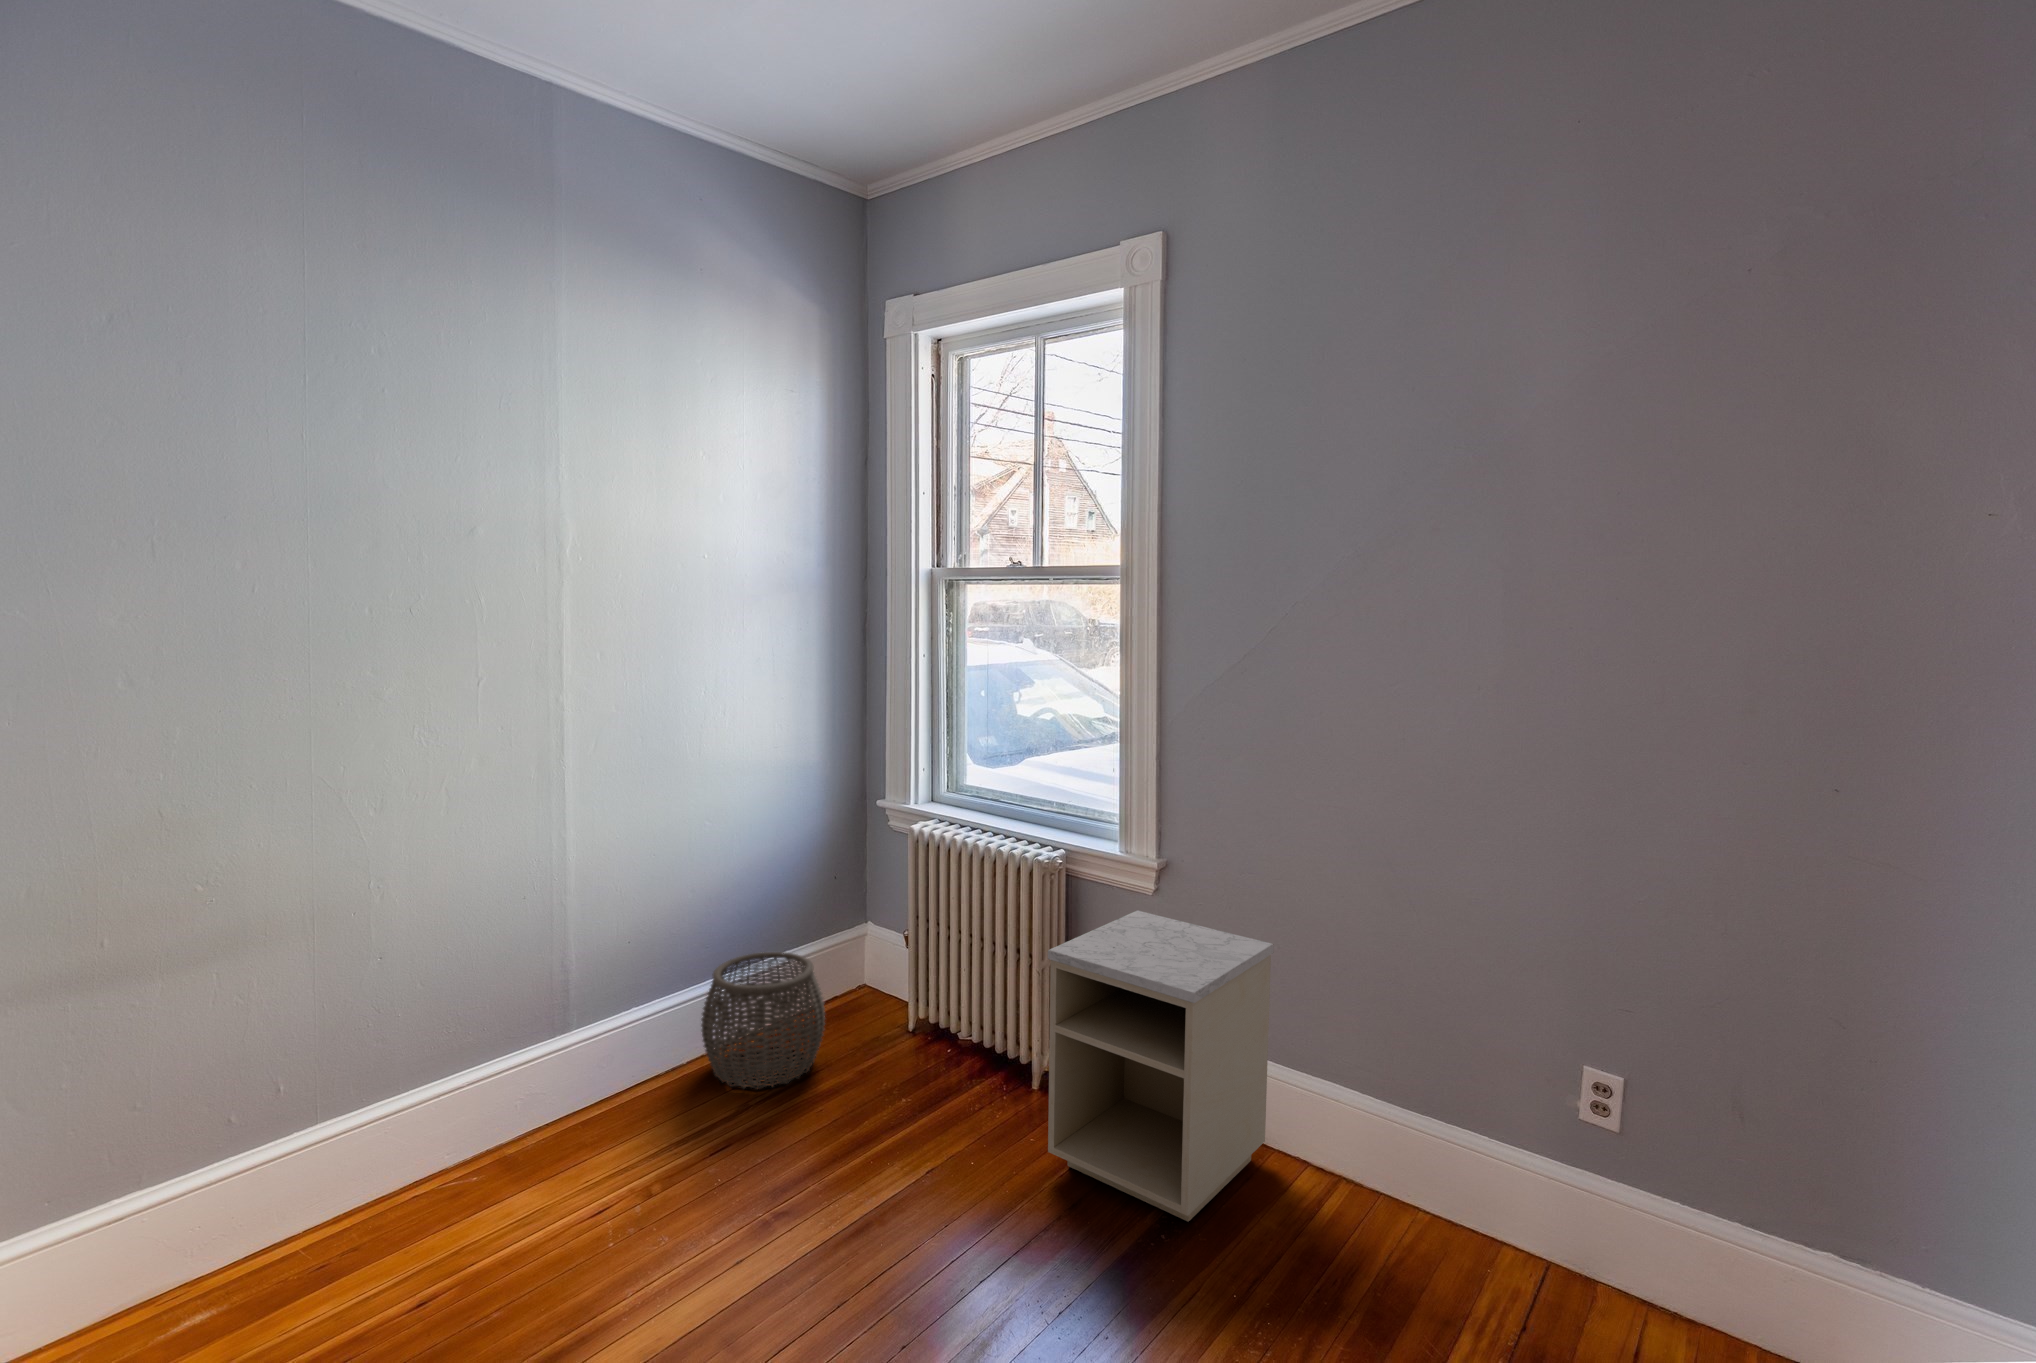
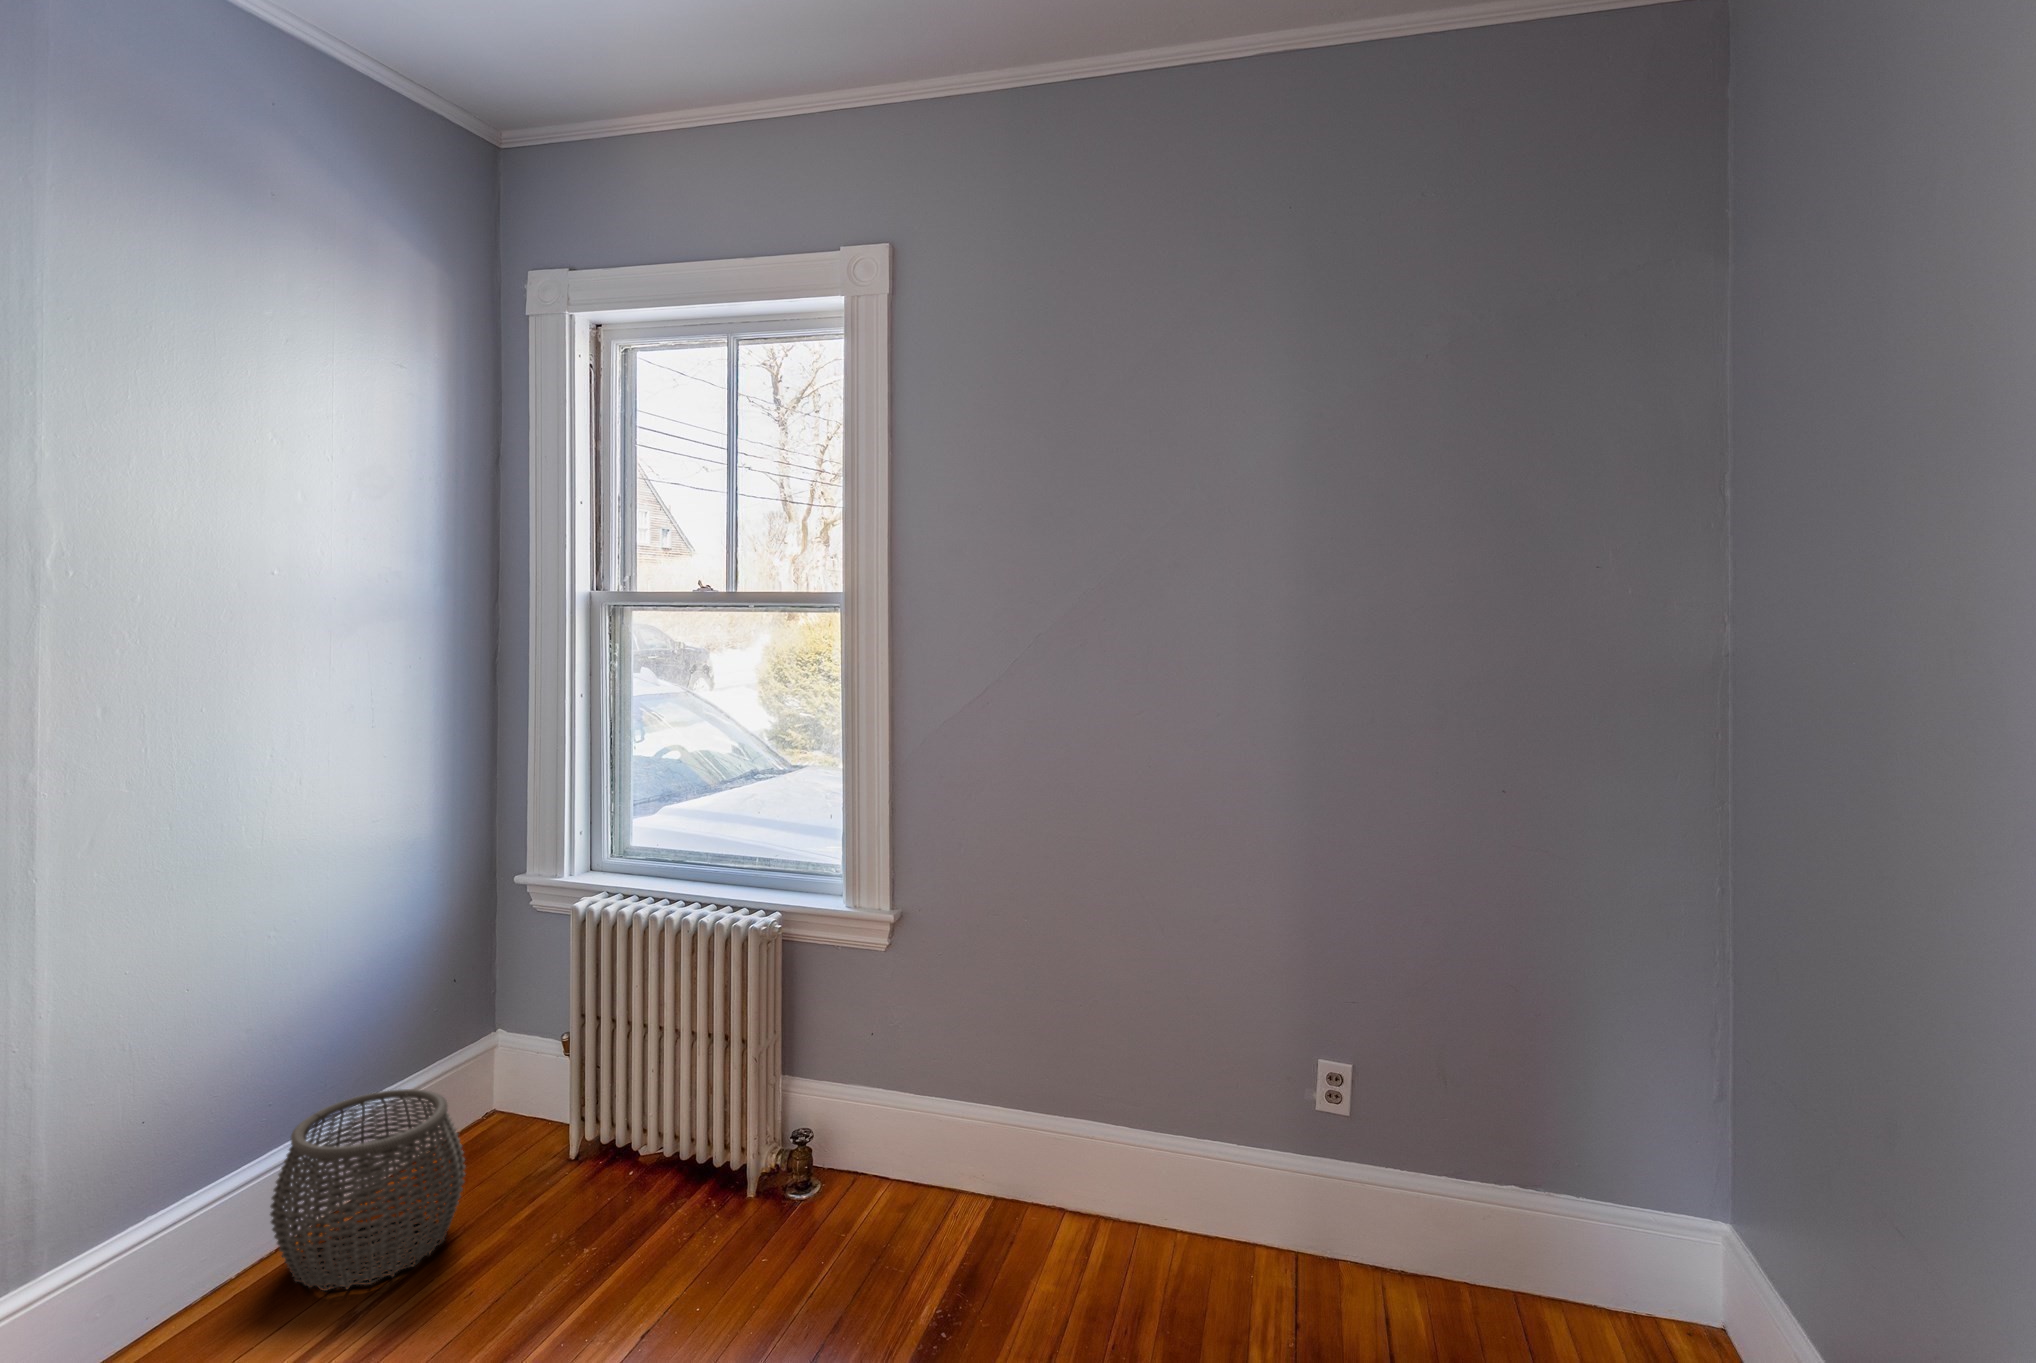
nightstand: present [1048,910,1274,1222] -> none [796,971,1028,1308]

